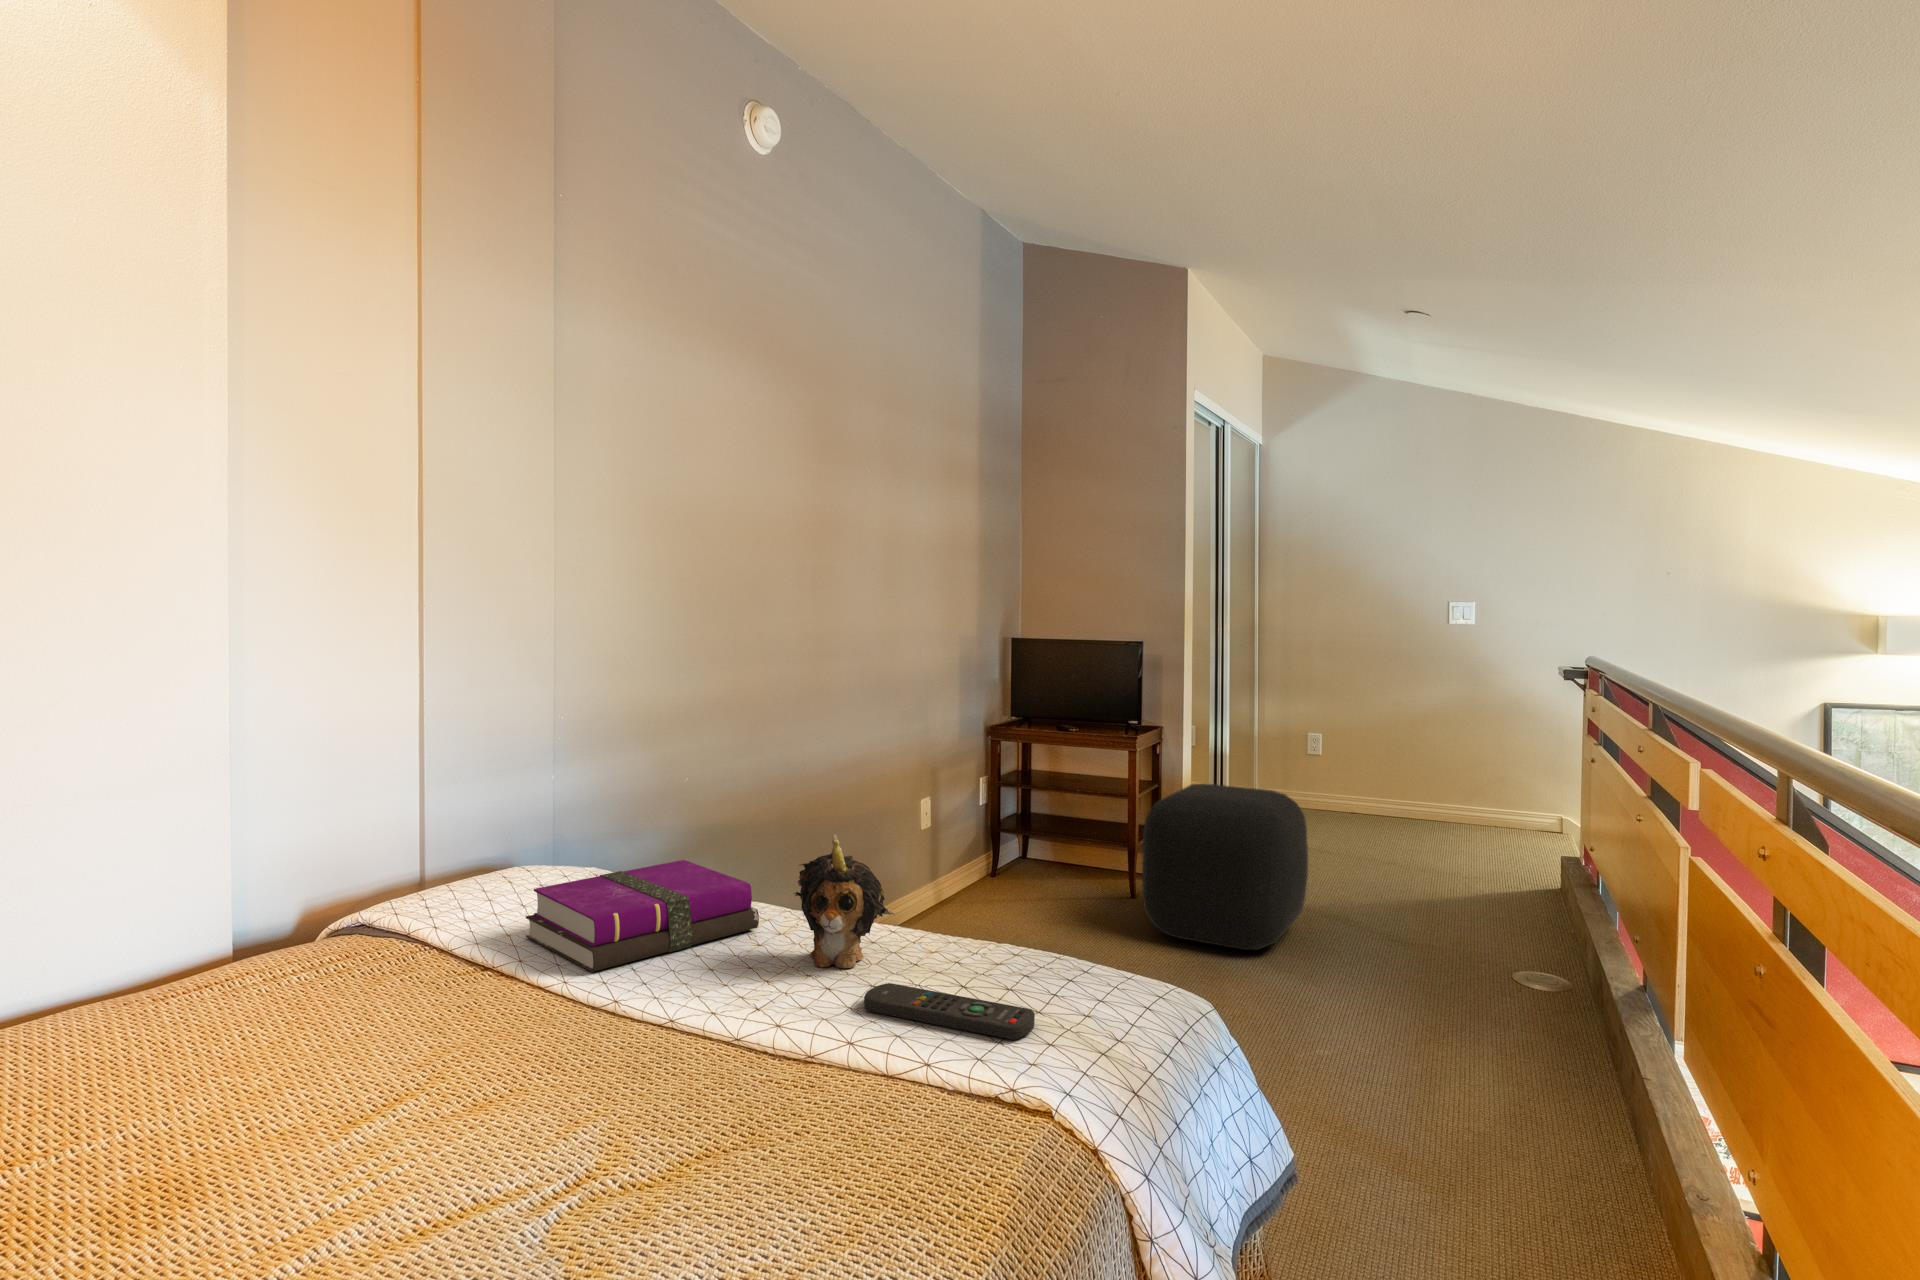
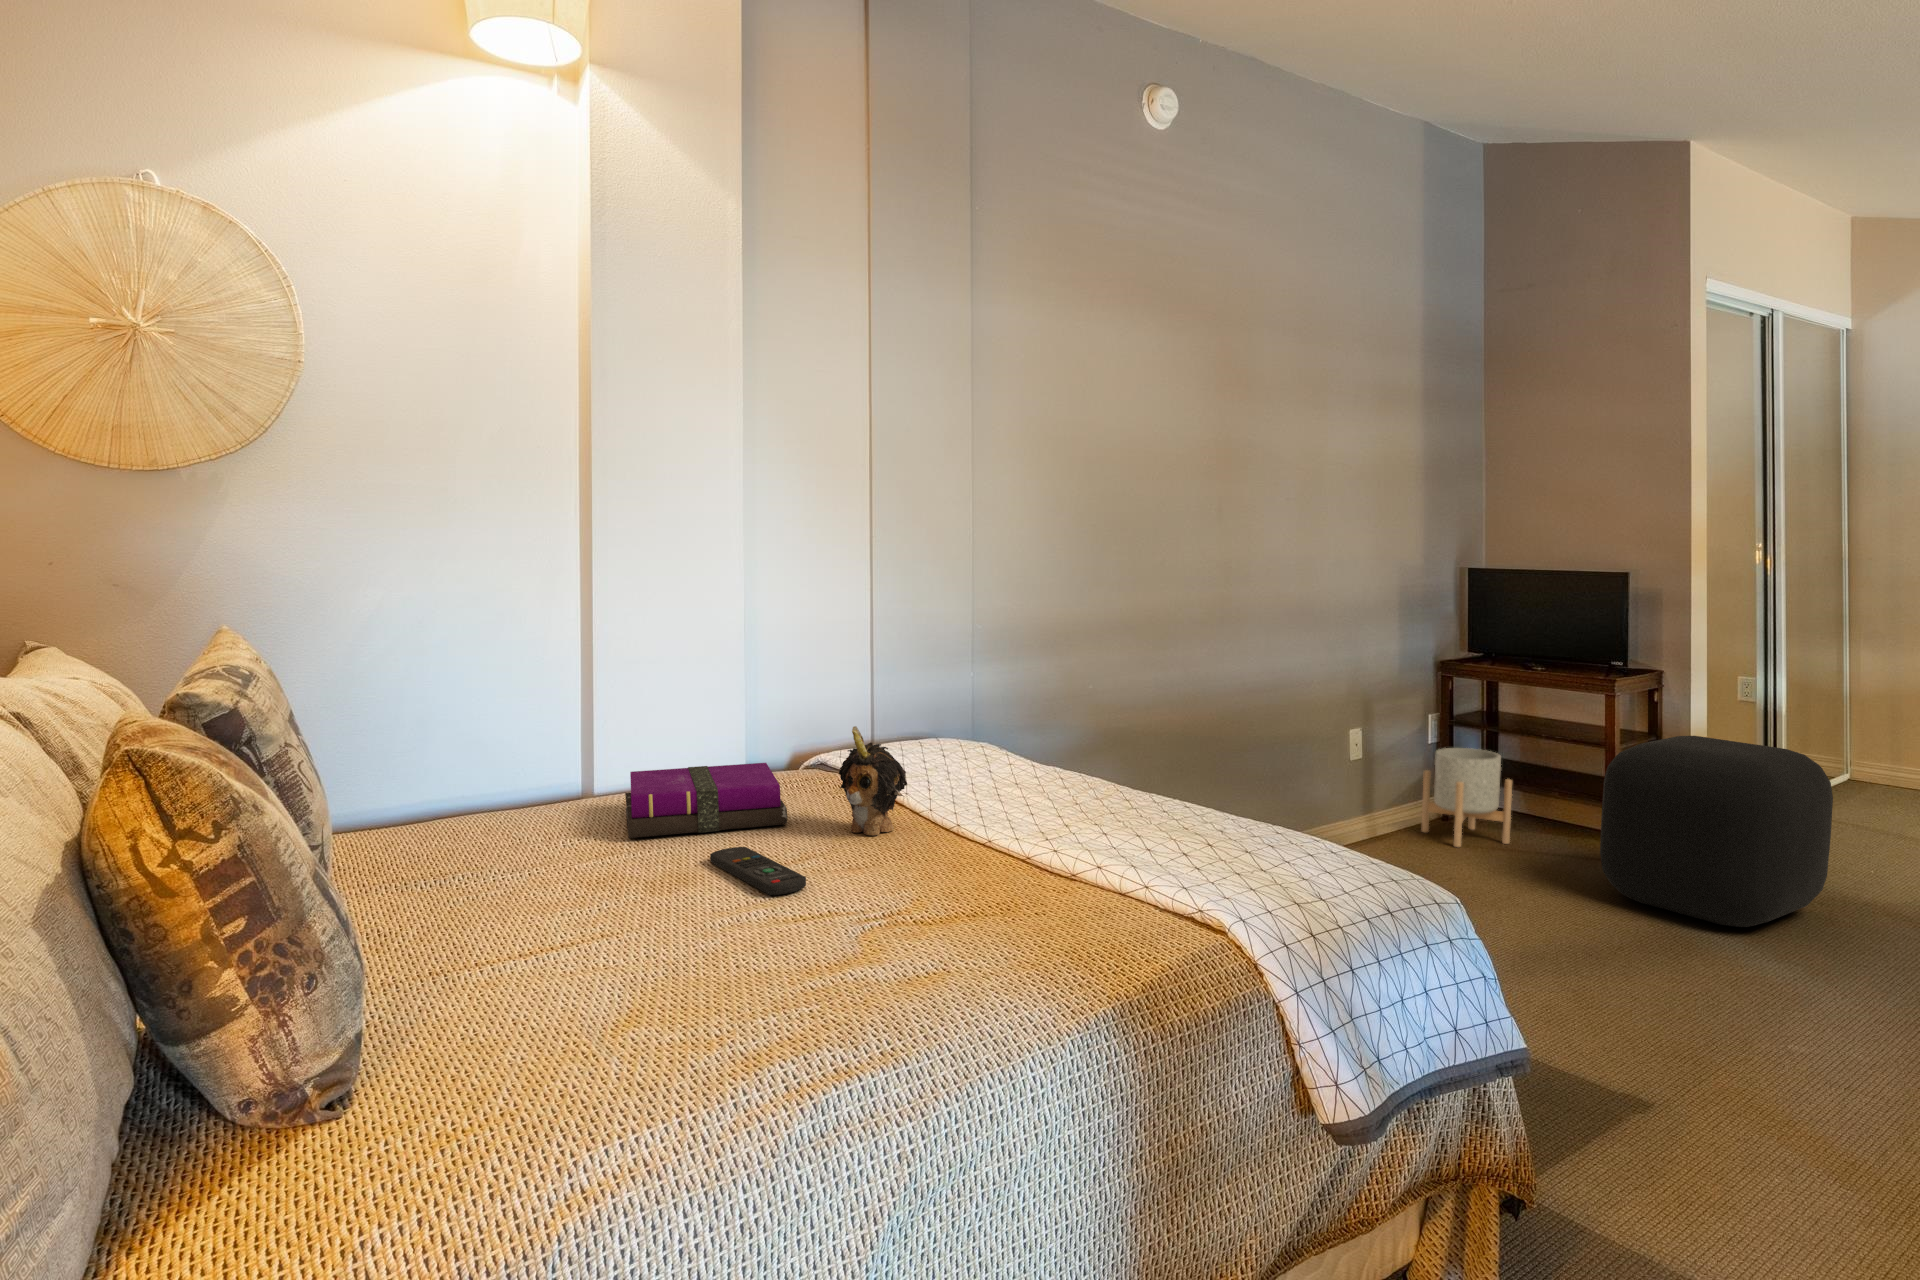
planter: none [976,807,1054,903] -> present [1422,748,1512,847]
plush toy: present [794,834,895,968] -> present [839,726,907,836]
notebook: present [526,860,759,972] -> present [625,763,787,838]
remote control: present [864,983,1035,1040] -> present [710,847,806,895]

